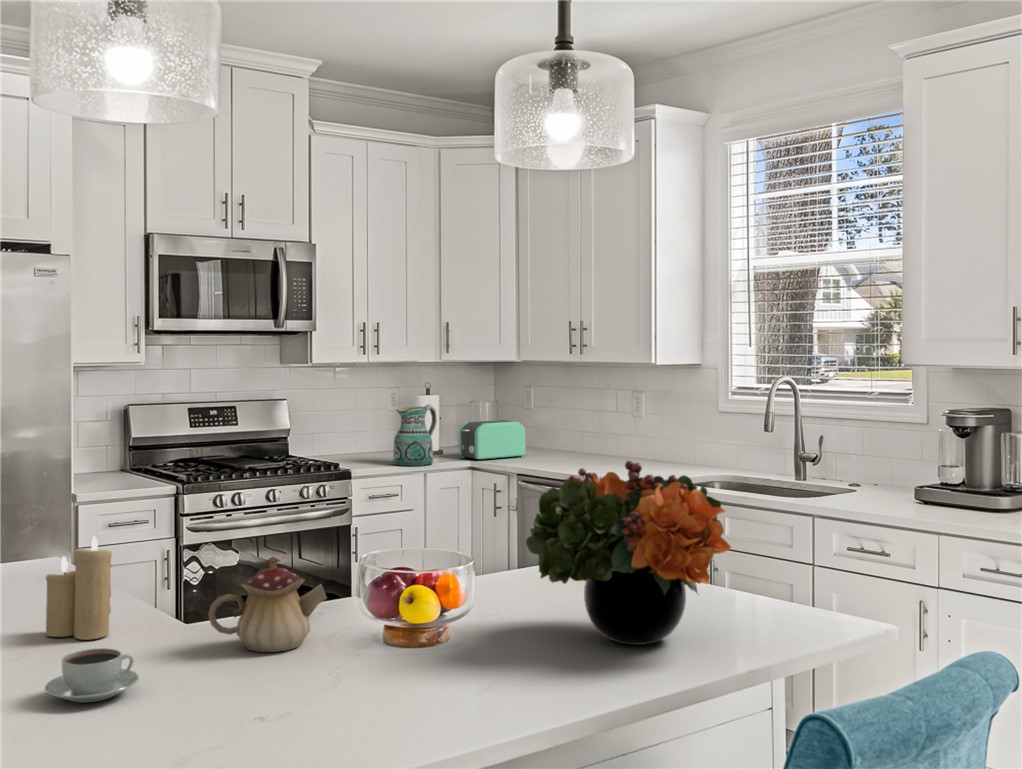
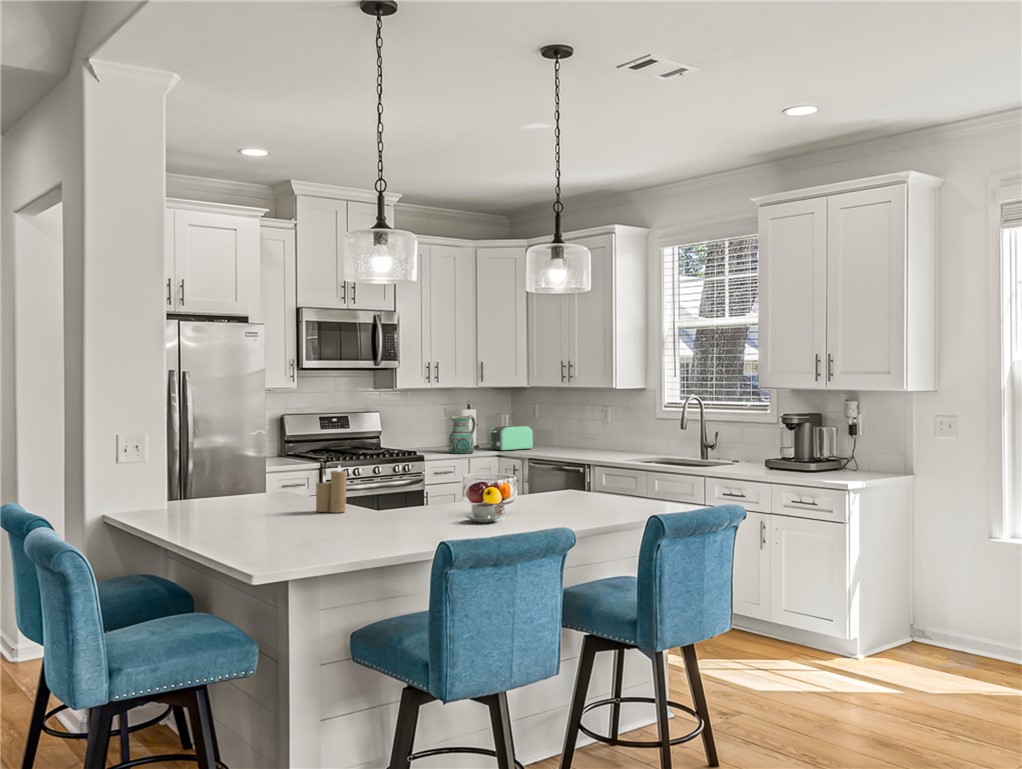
flower arrangement: present [526,461,731,645] -> none [539,429,635,513]
teapot: present [208,557,326,652] -> none [396,473,449,515]
coffee cup: present [45,648,139,703] -> present [465,503,501,523]

